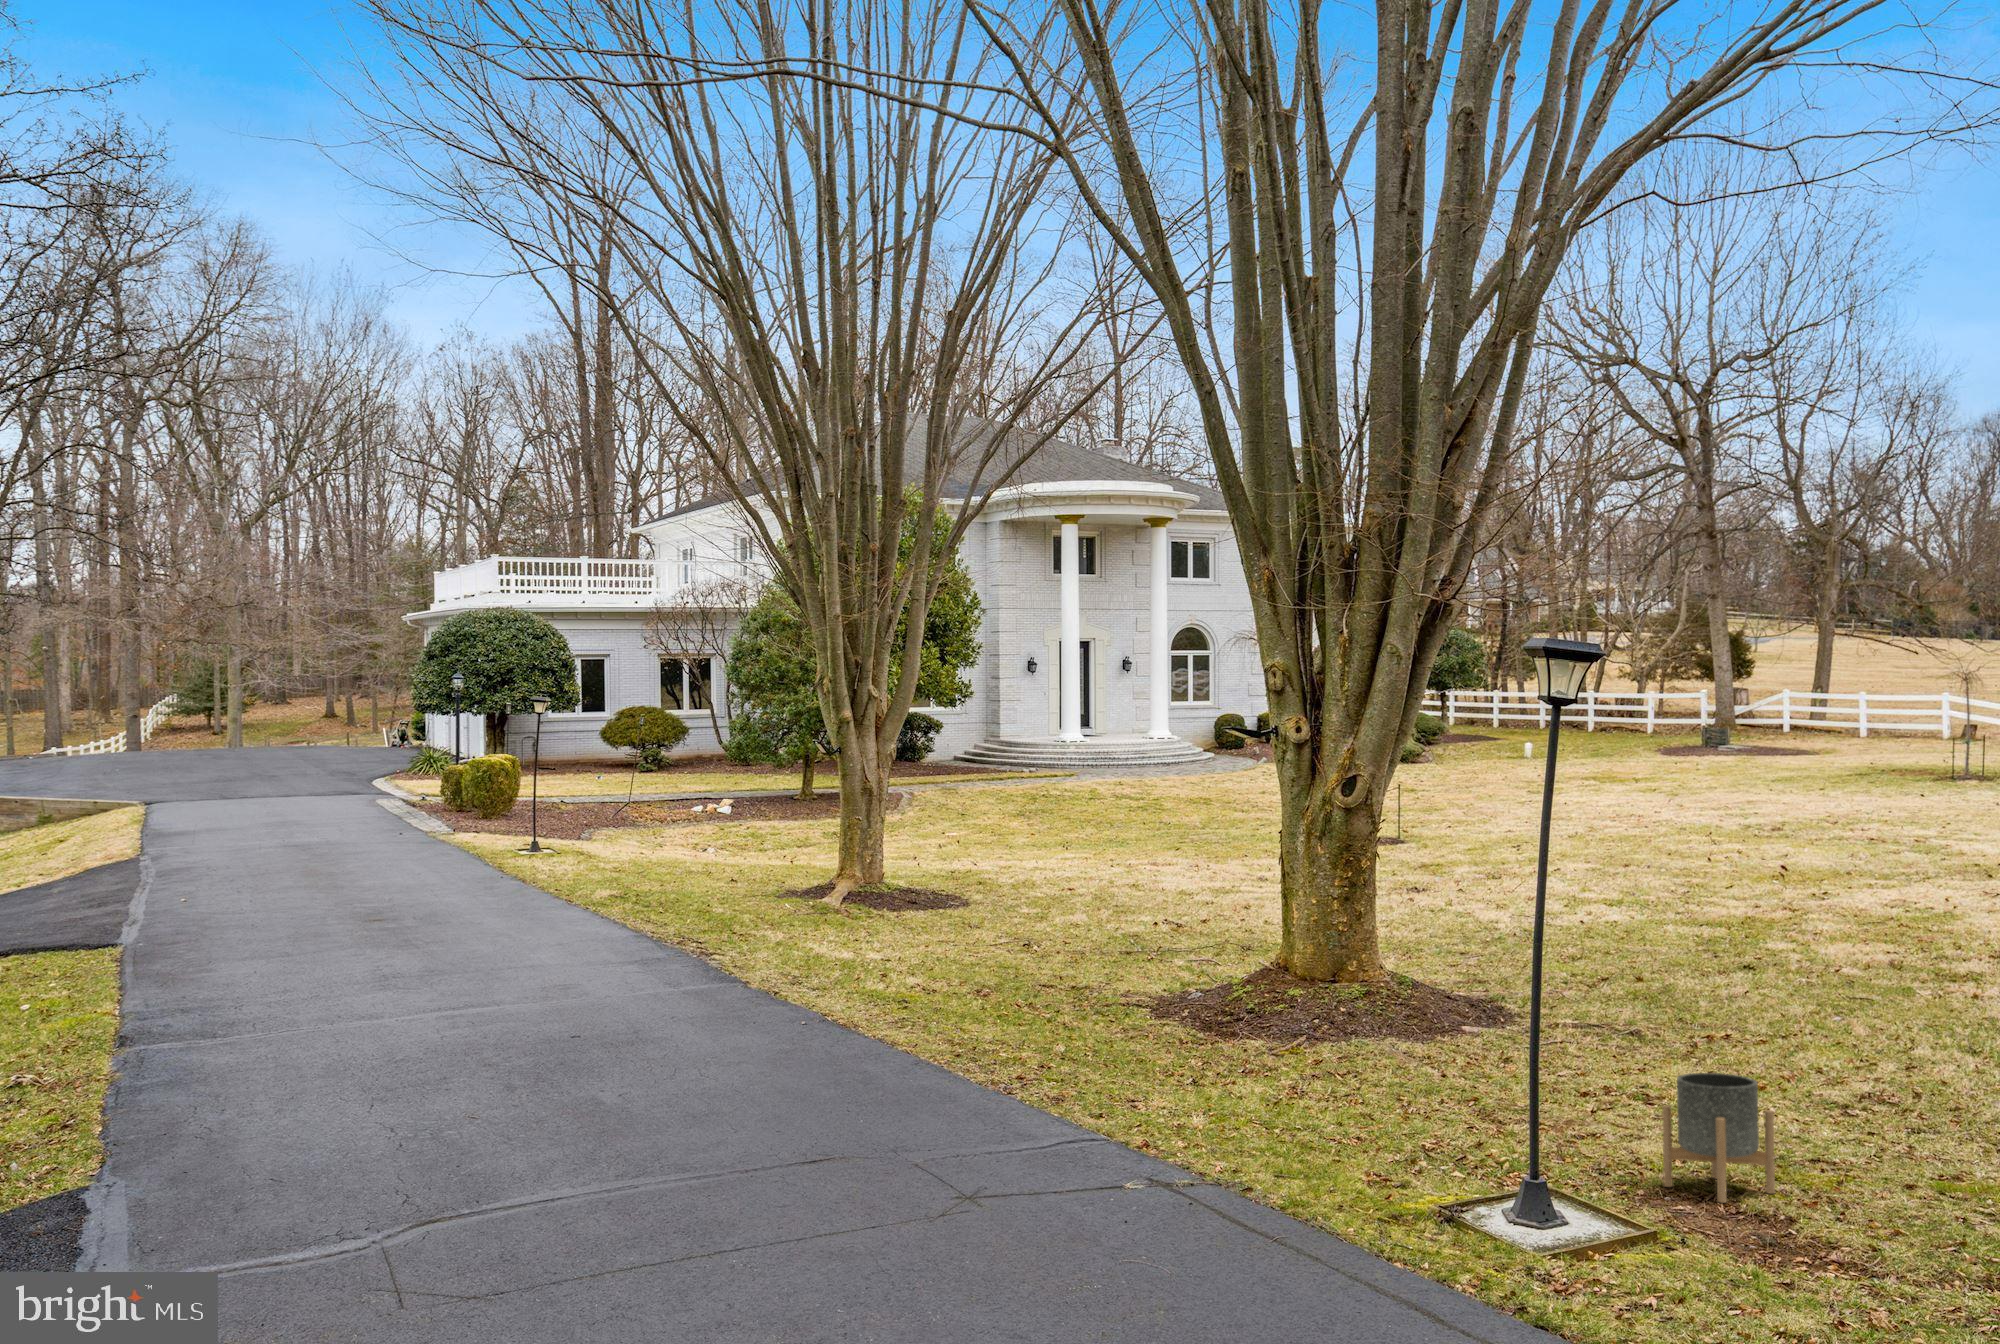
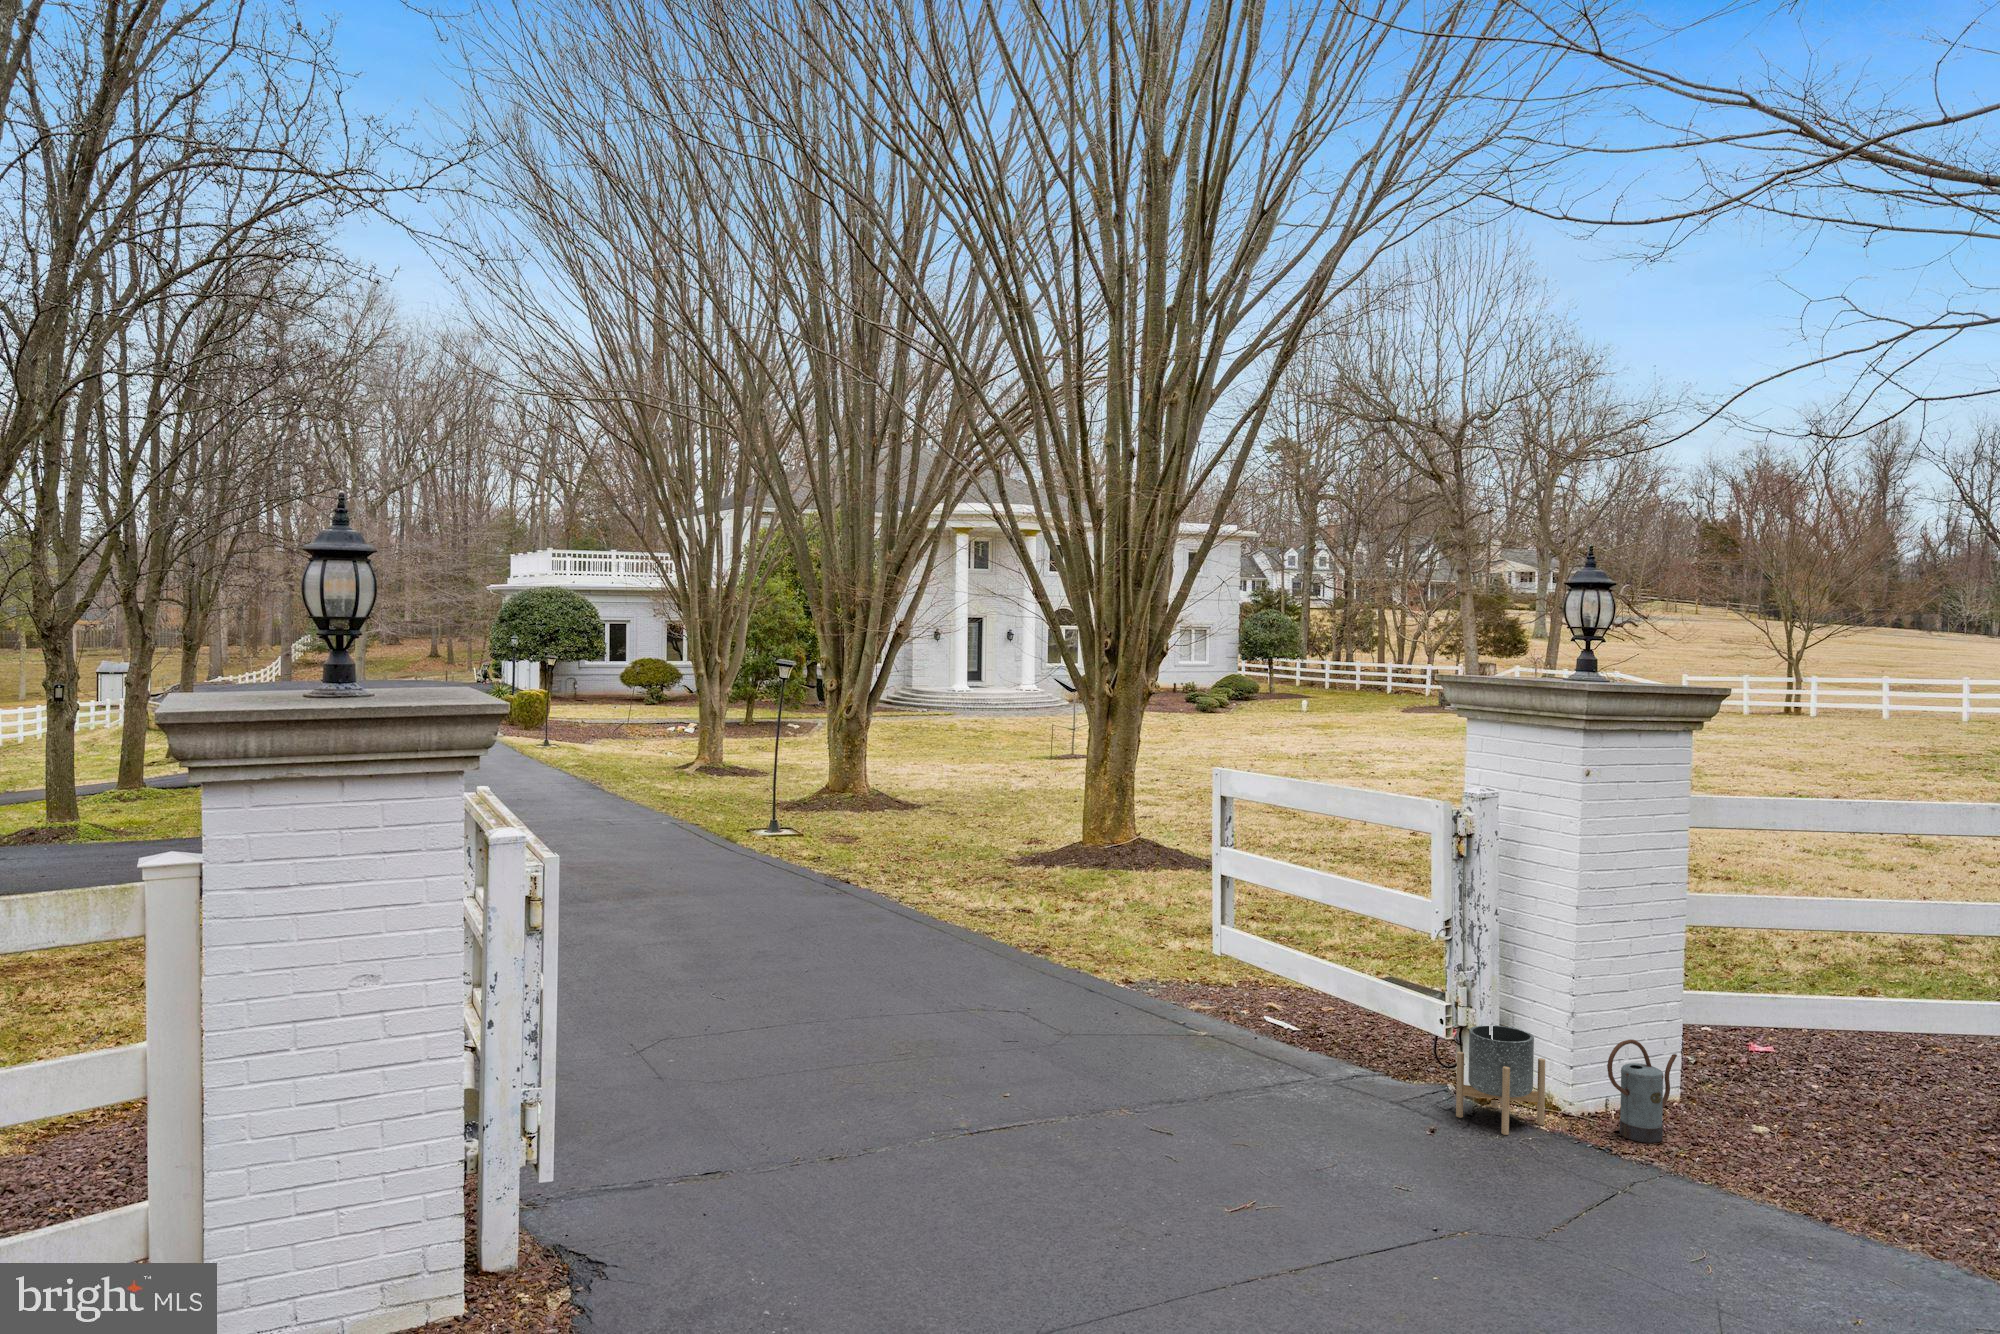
watering can: none [1848,1081,1942,1209] -> present [1607,1039,1677,1143]

